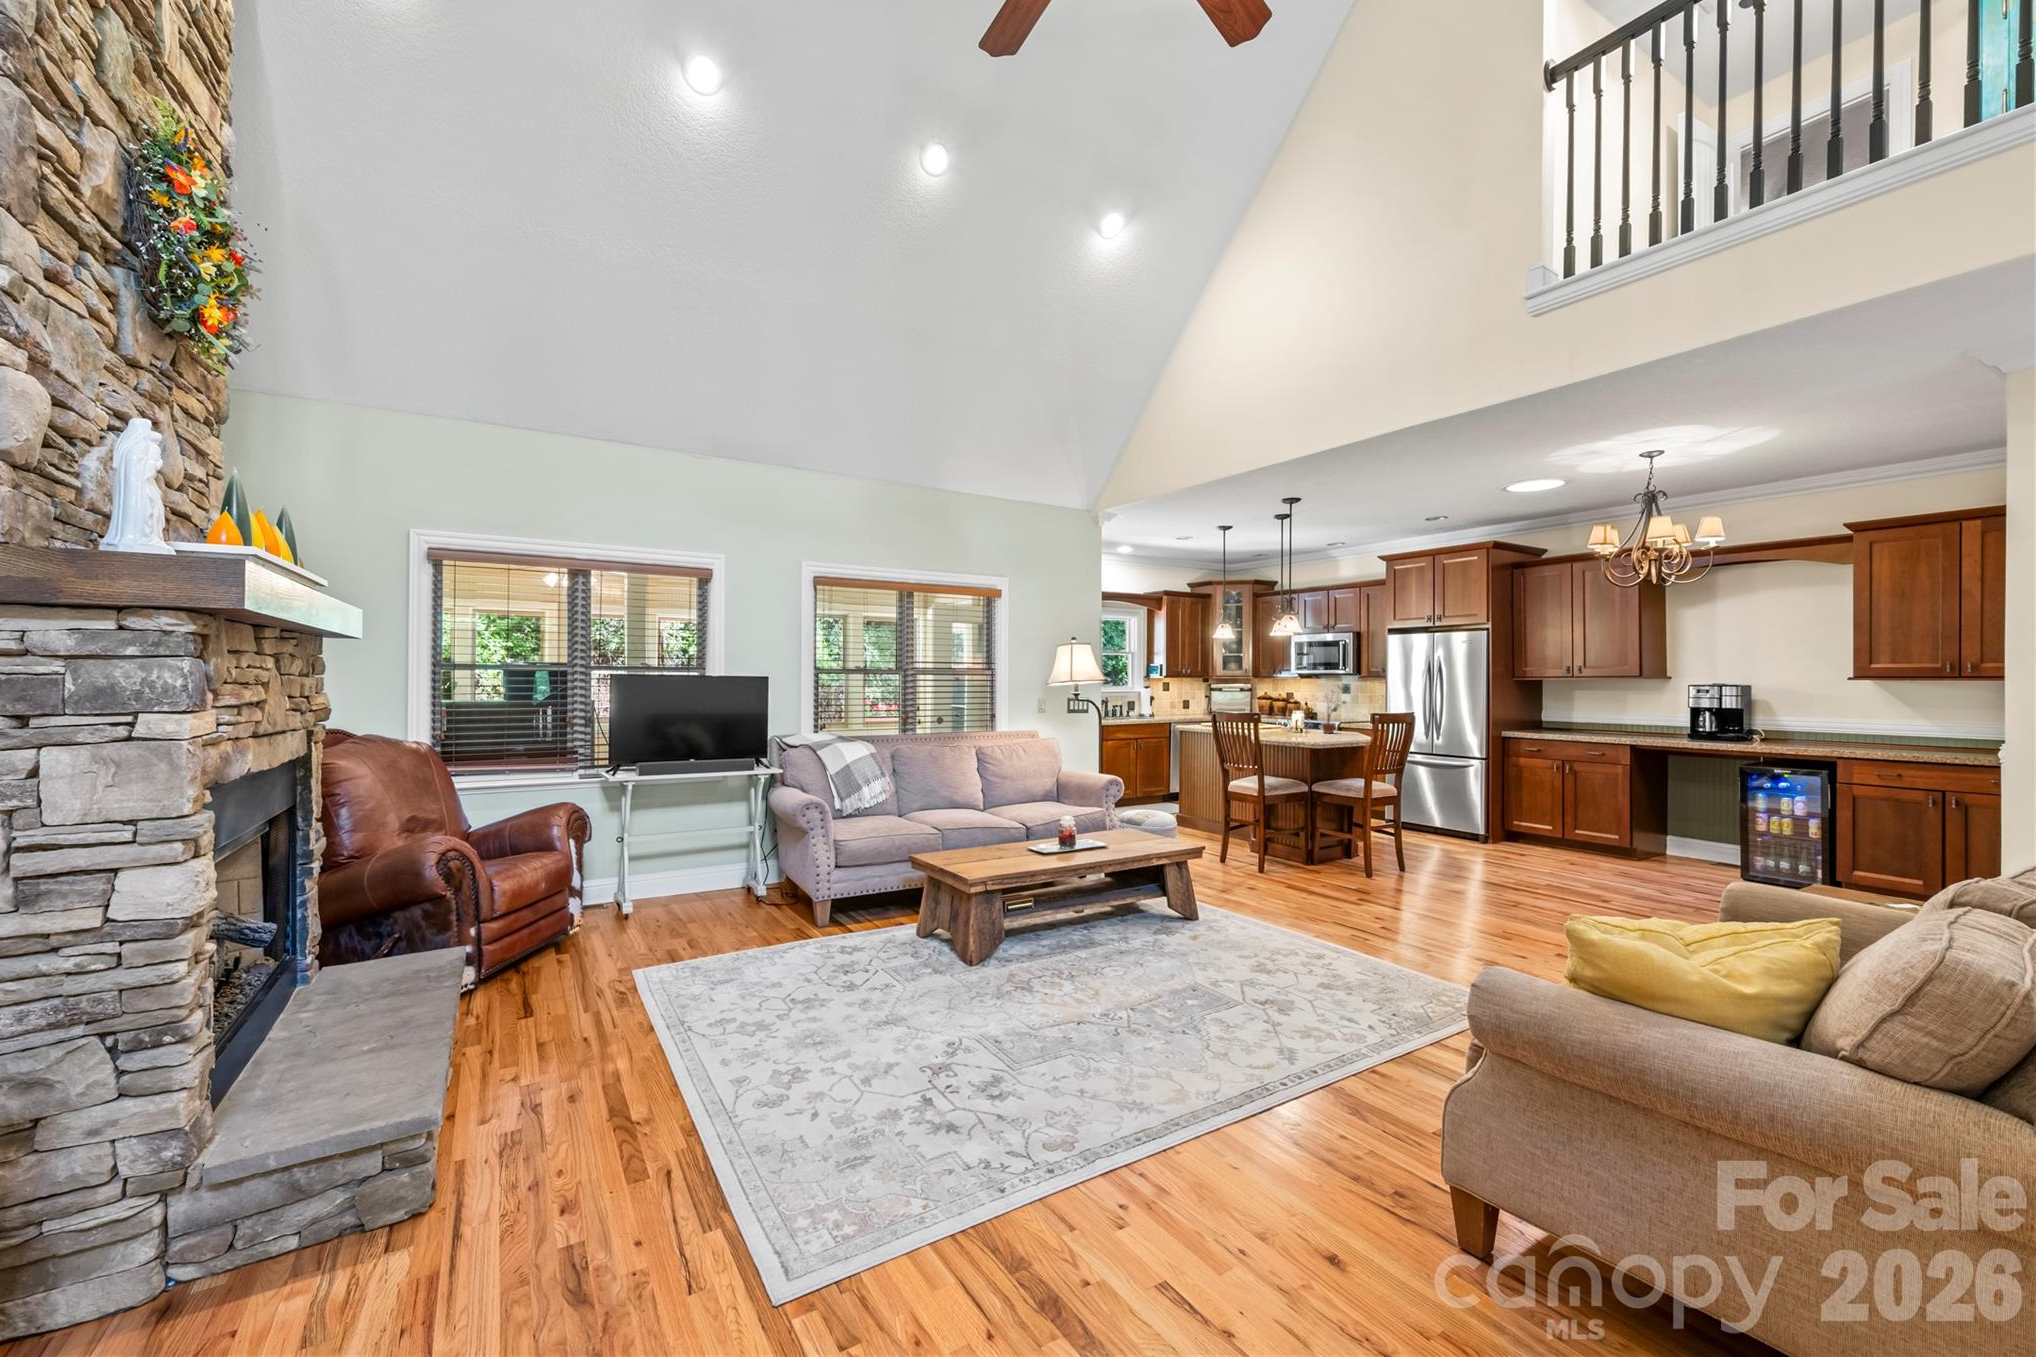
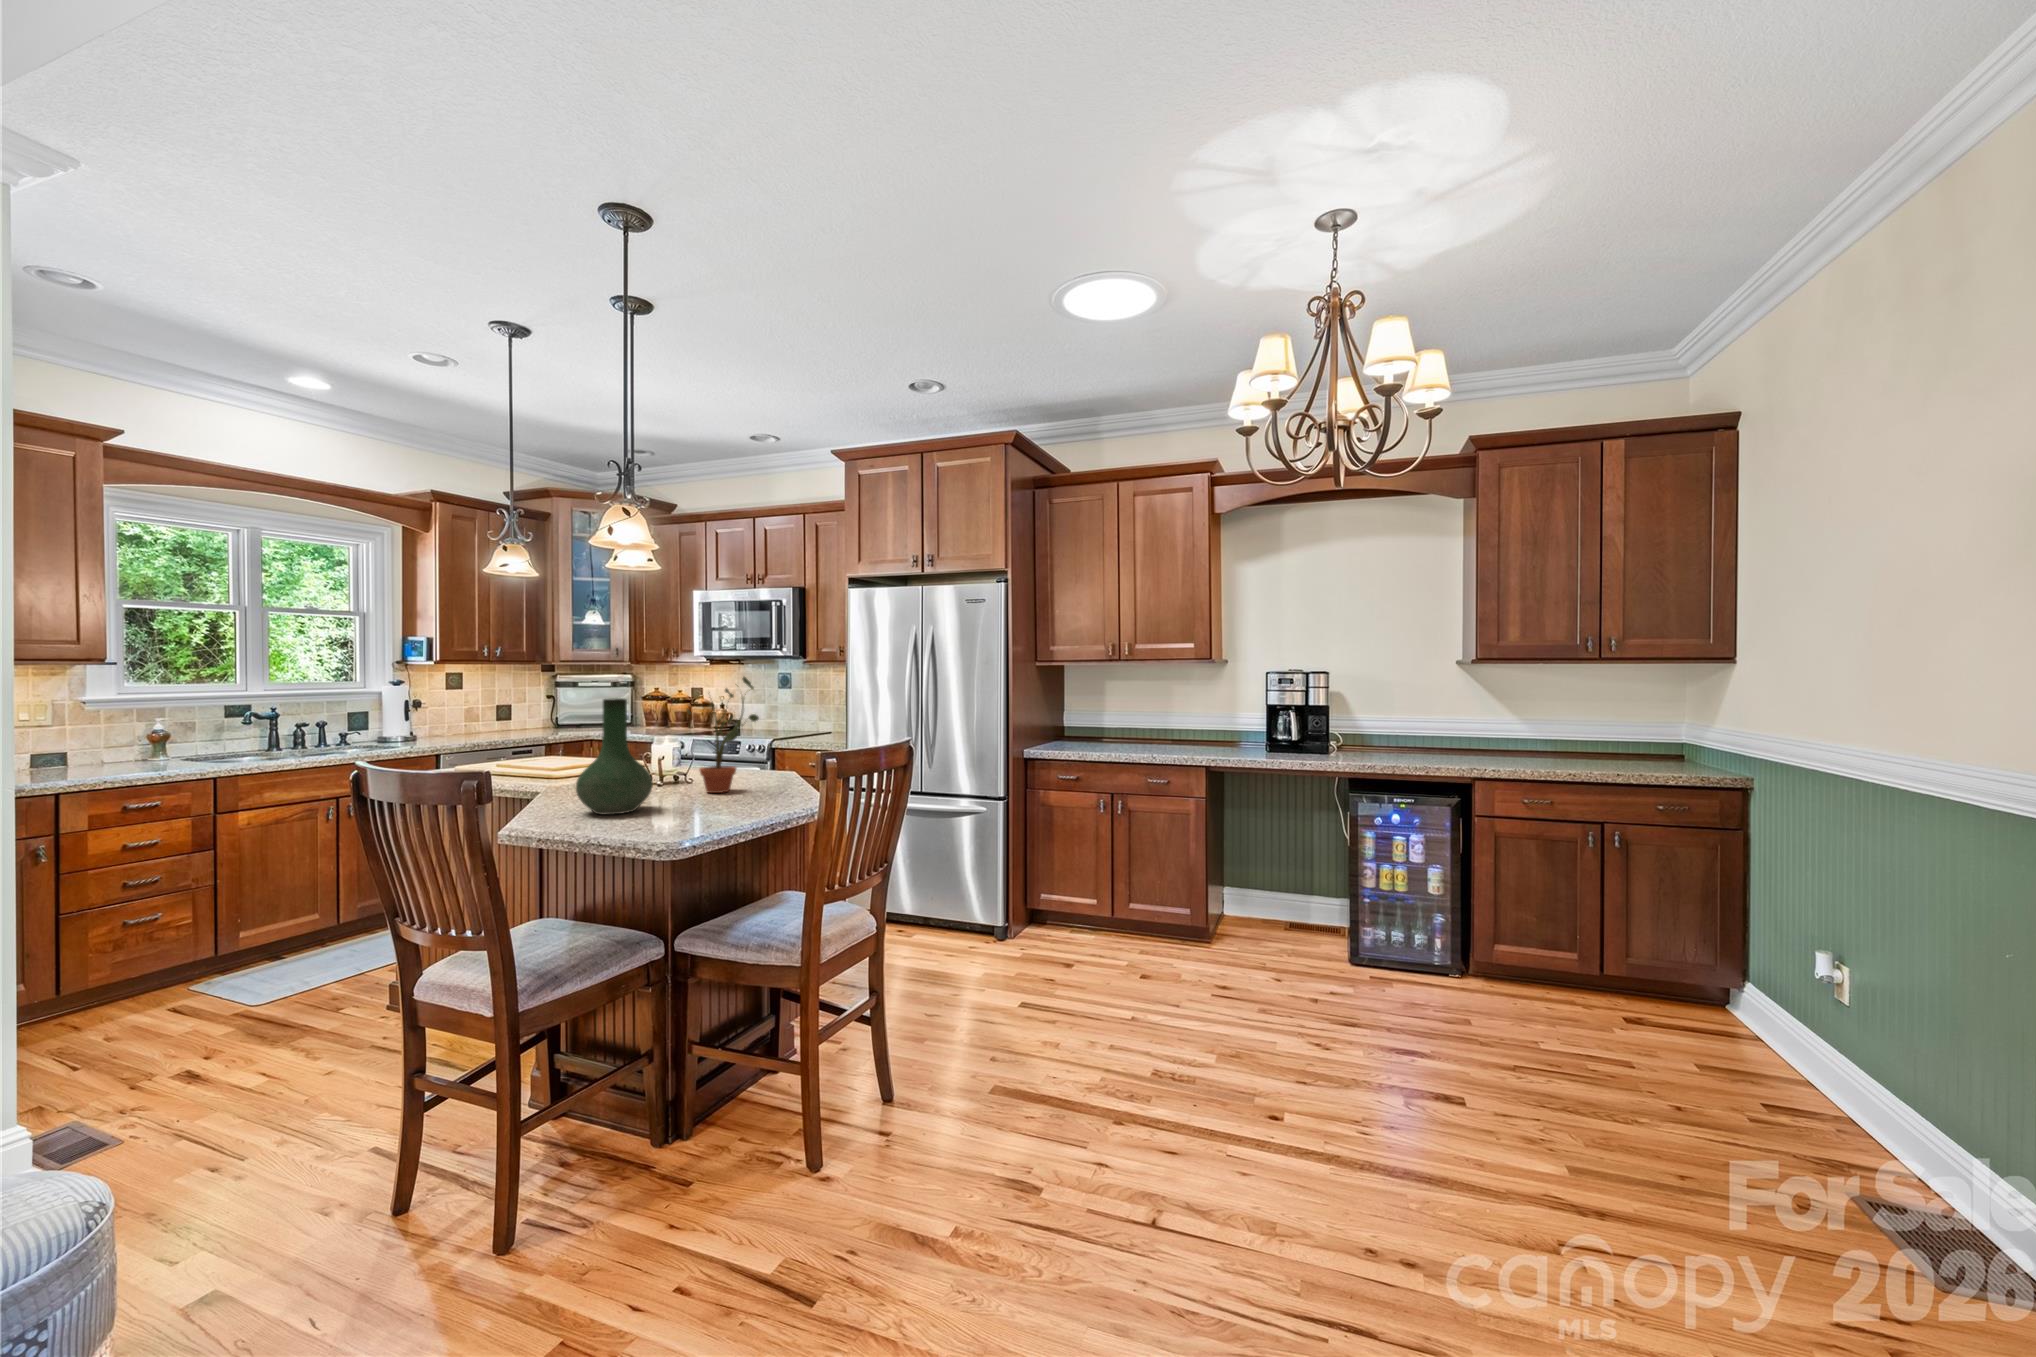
vase: none [1279,693,1306,735] -> present [576,698,653,815]

